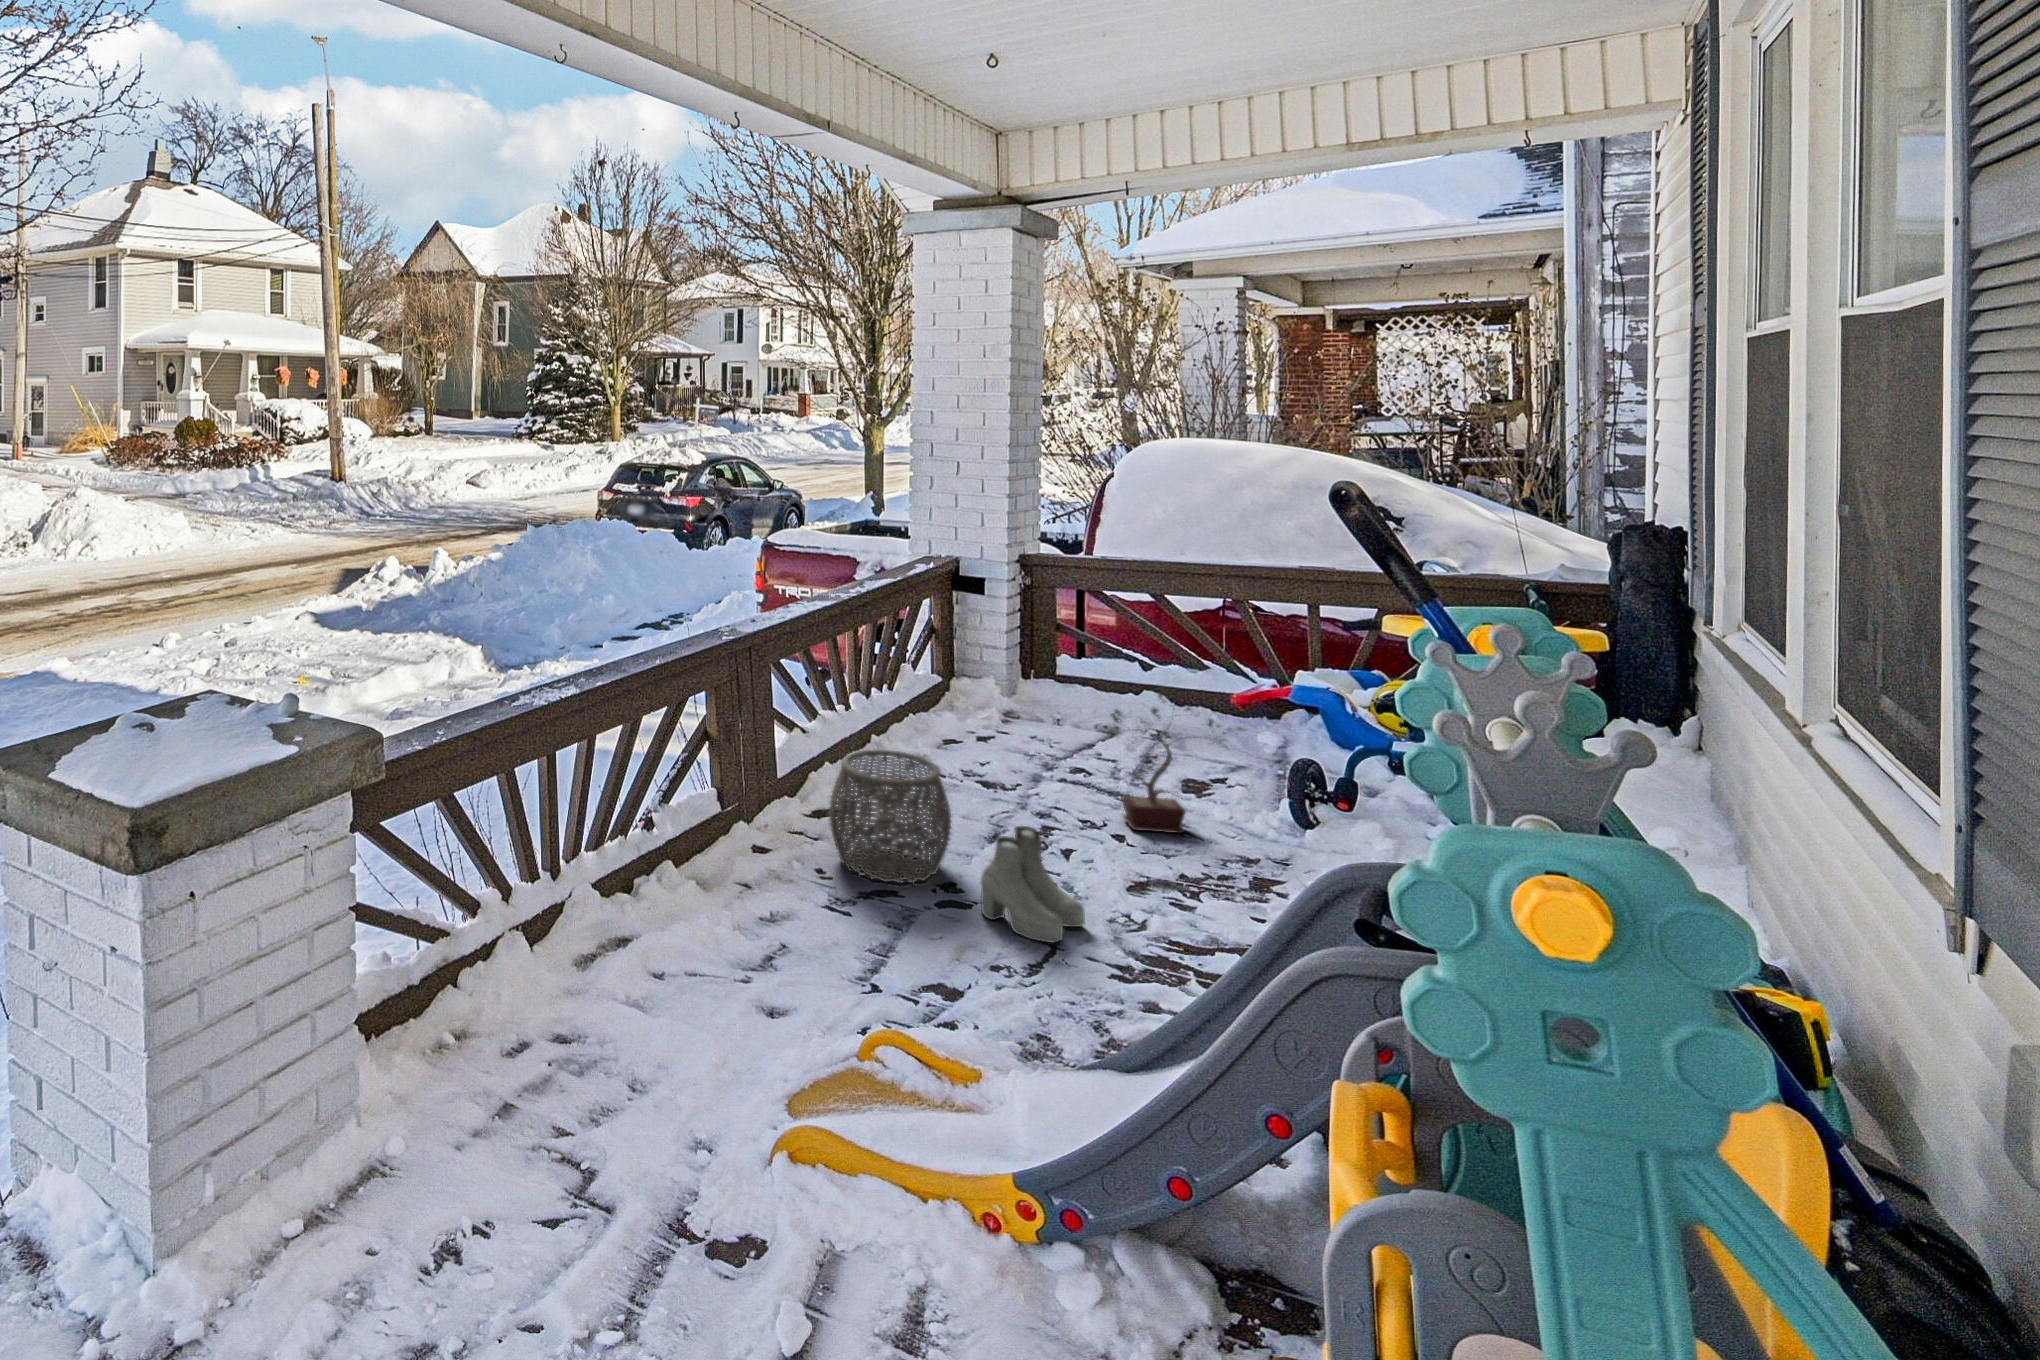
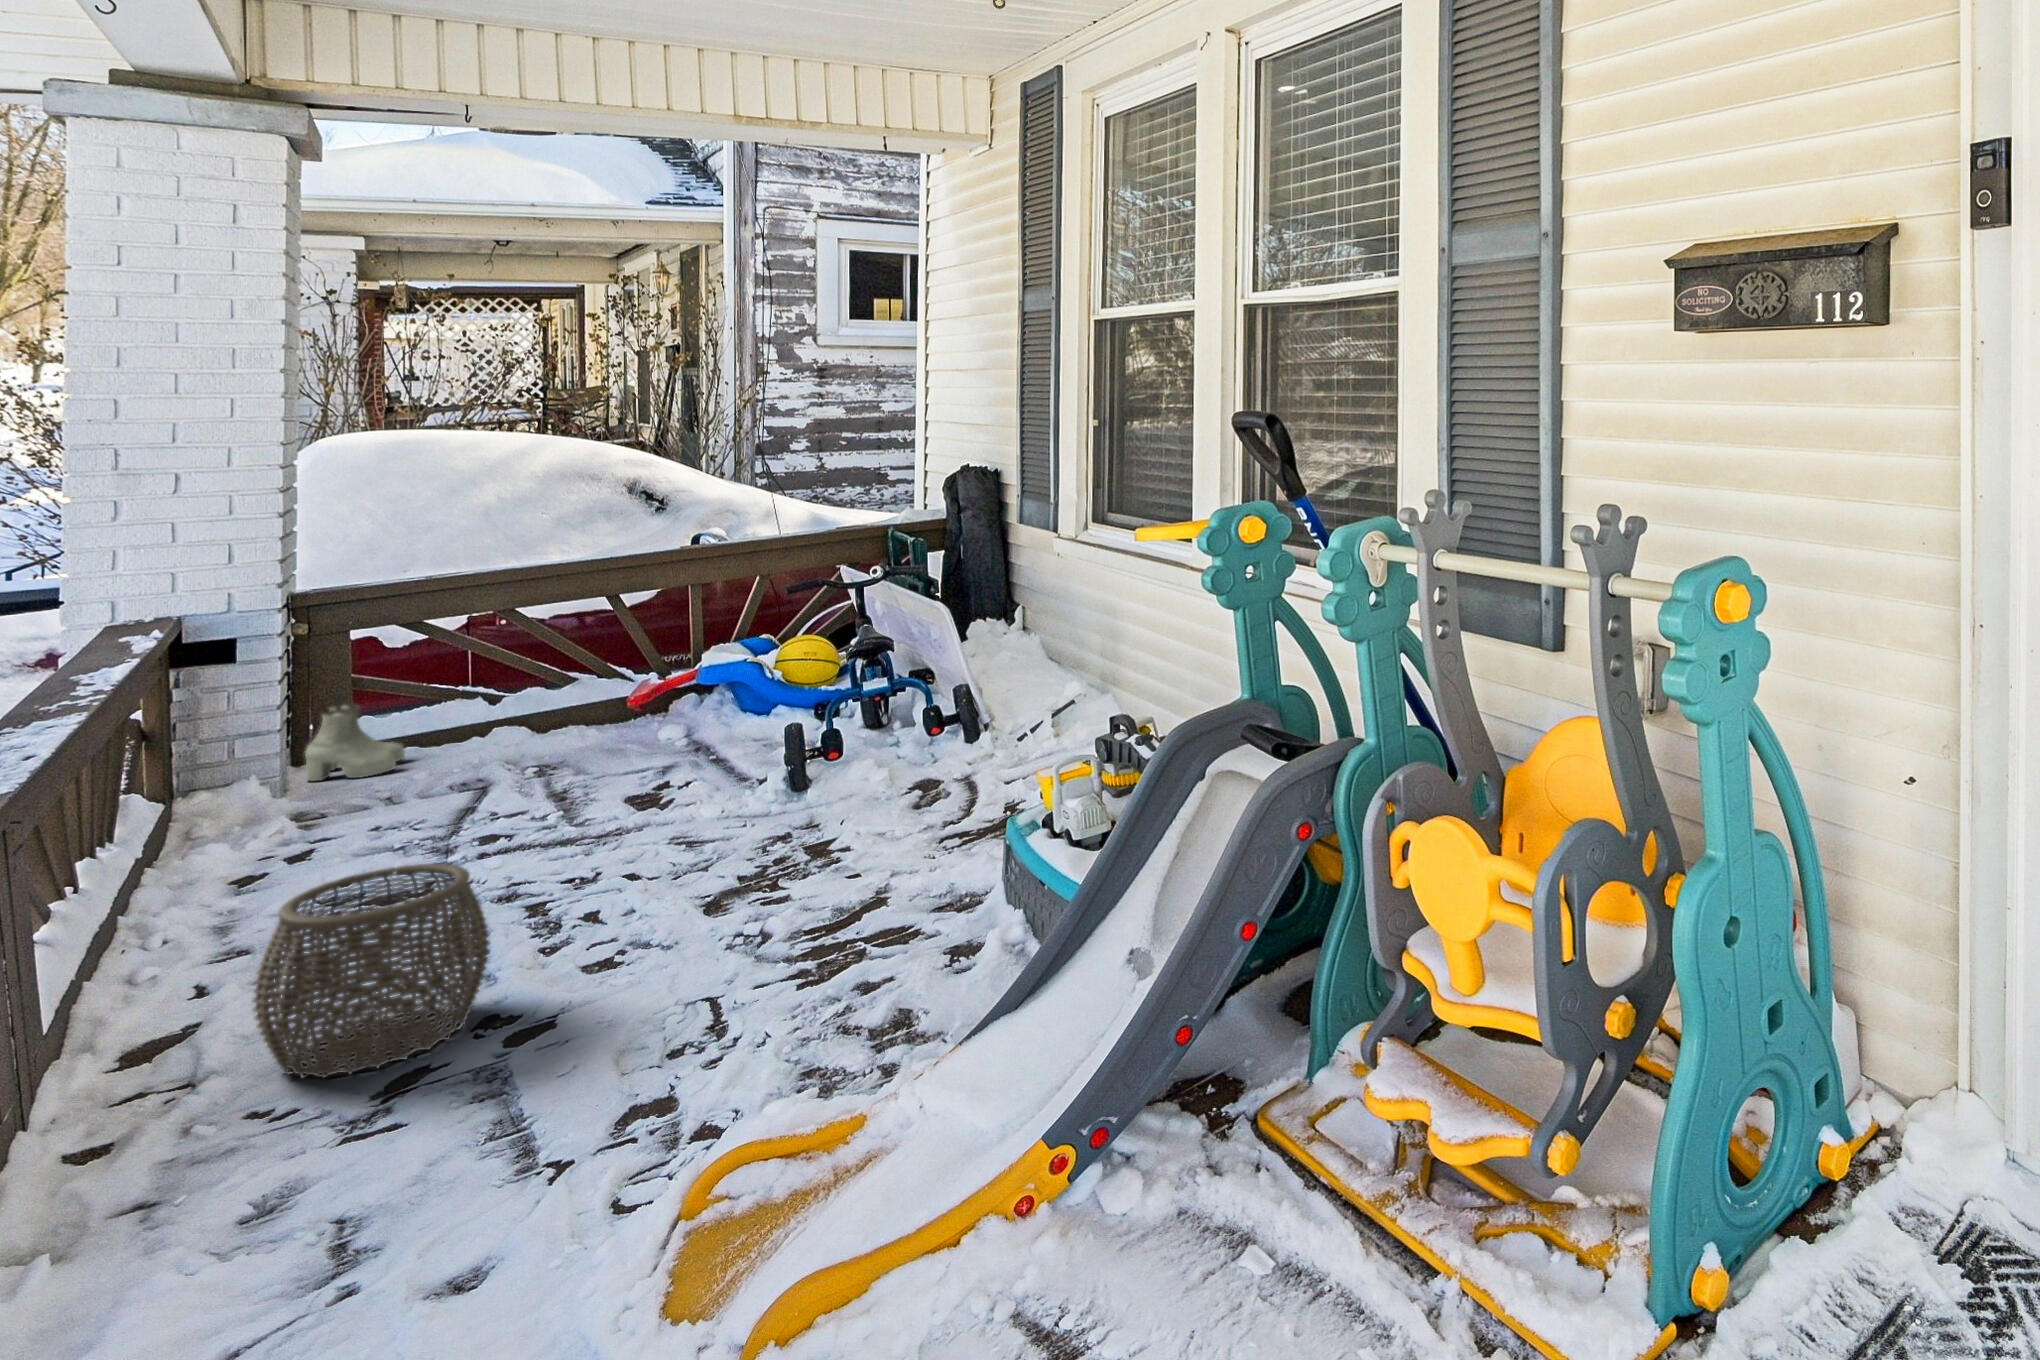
potted plant: present [1108,687,1244,833] -> none [595,687,753,867]
boots: present [981,826,1085,943] -> present [305,703,405,781]

